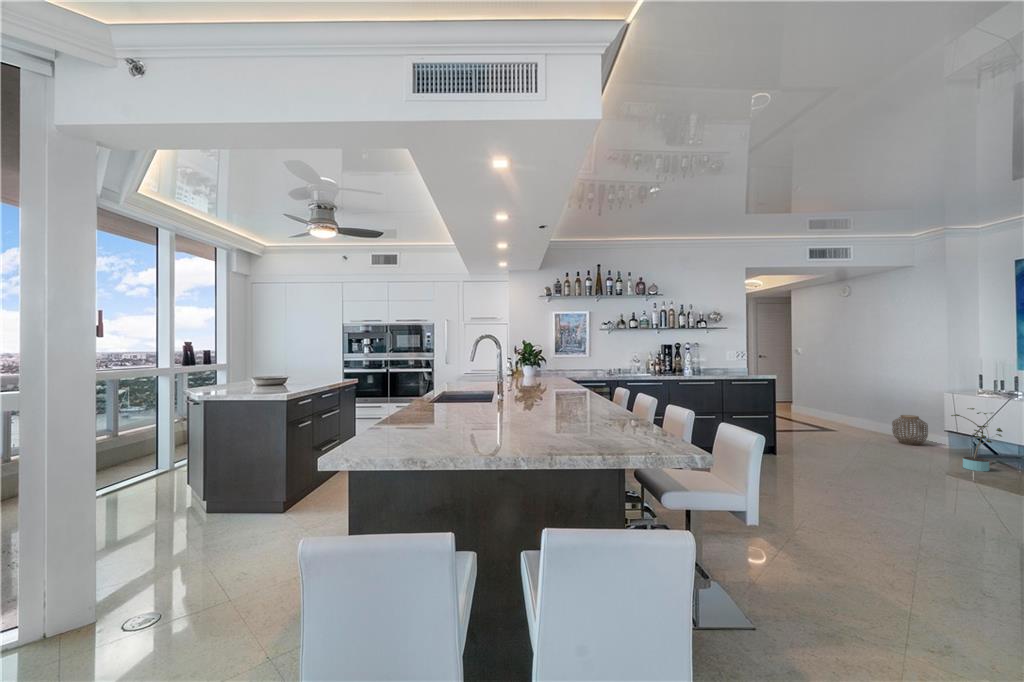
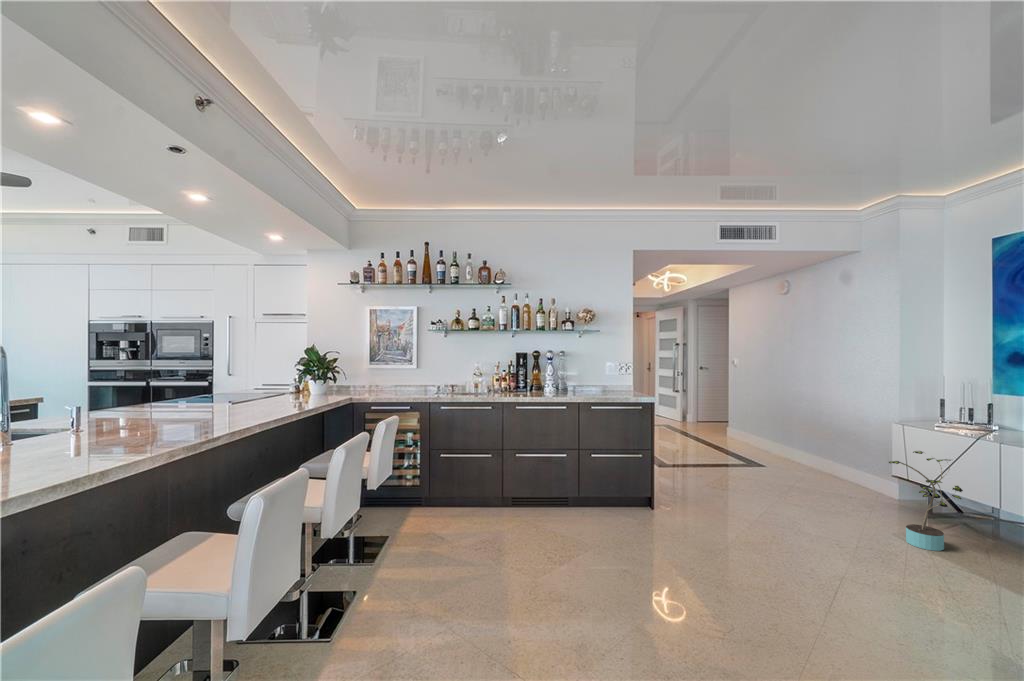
woven basket: present [892,415,928,445] -> none [826,450,872,494]

